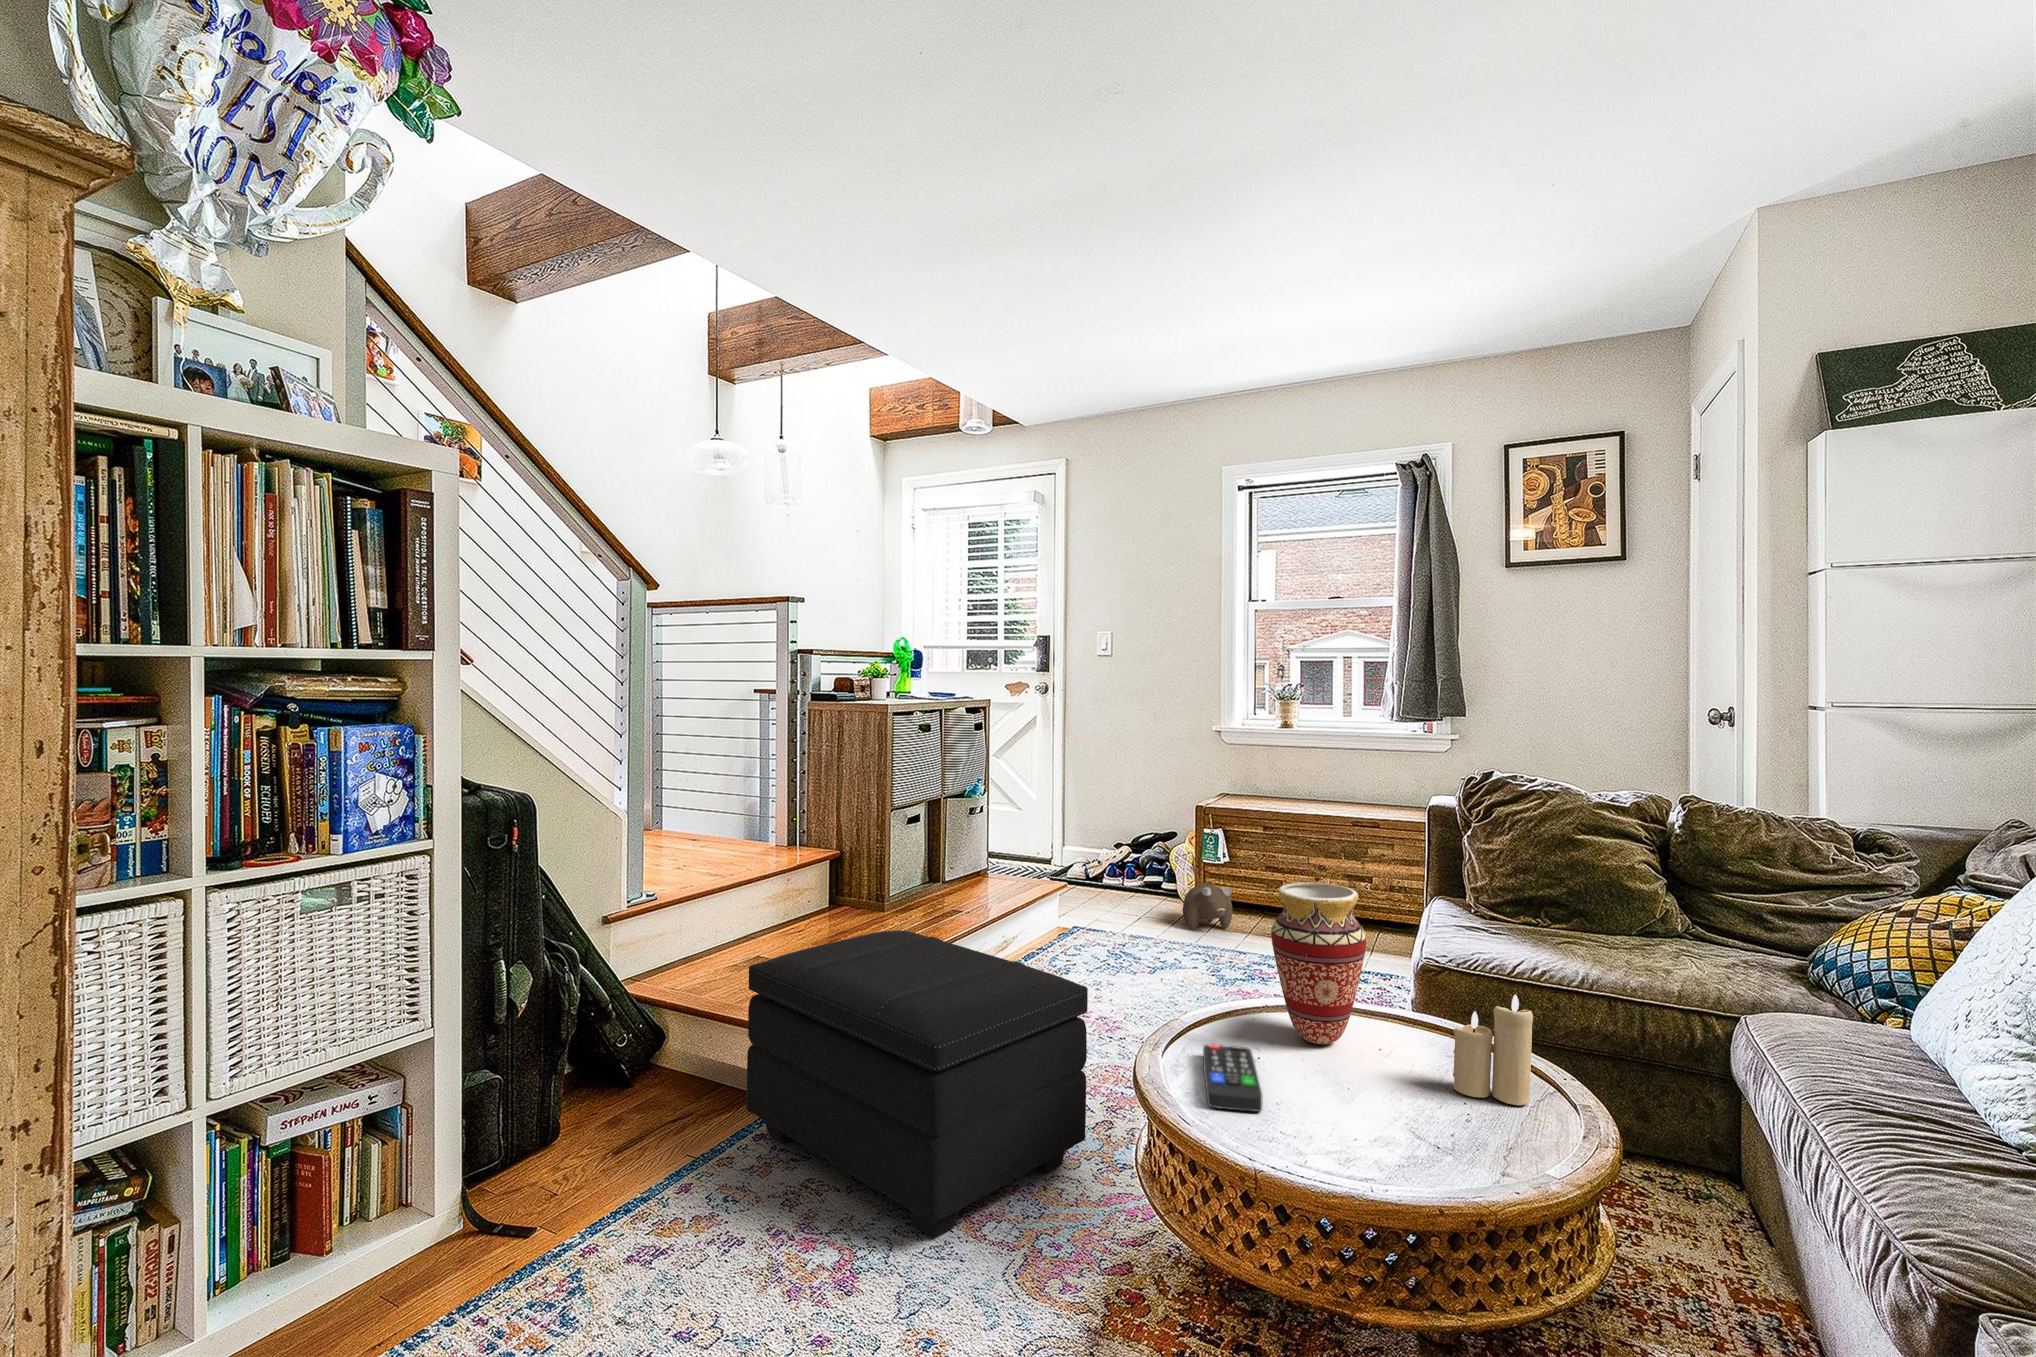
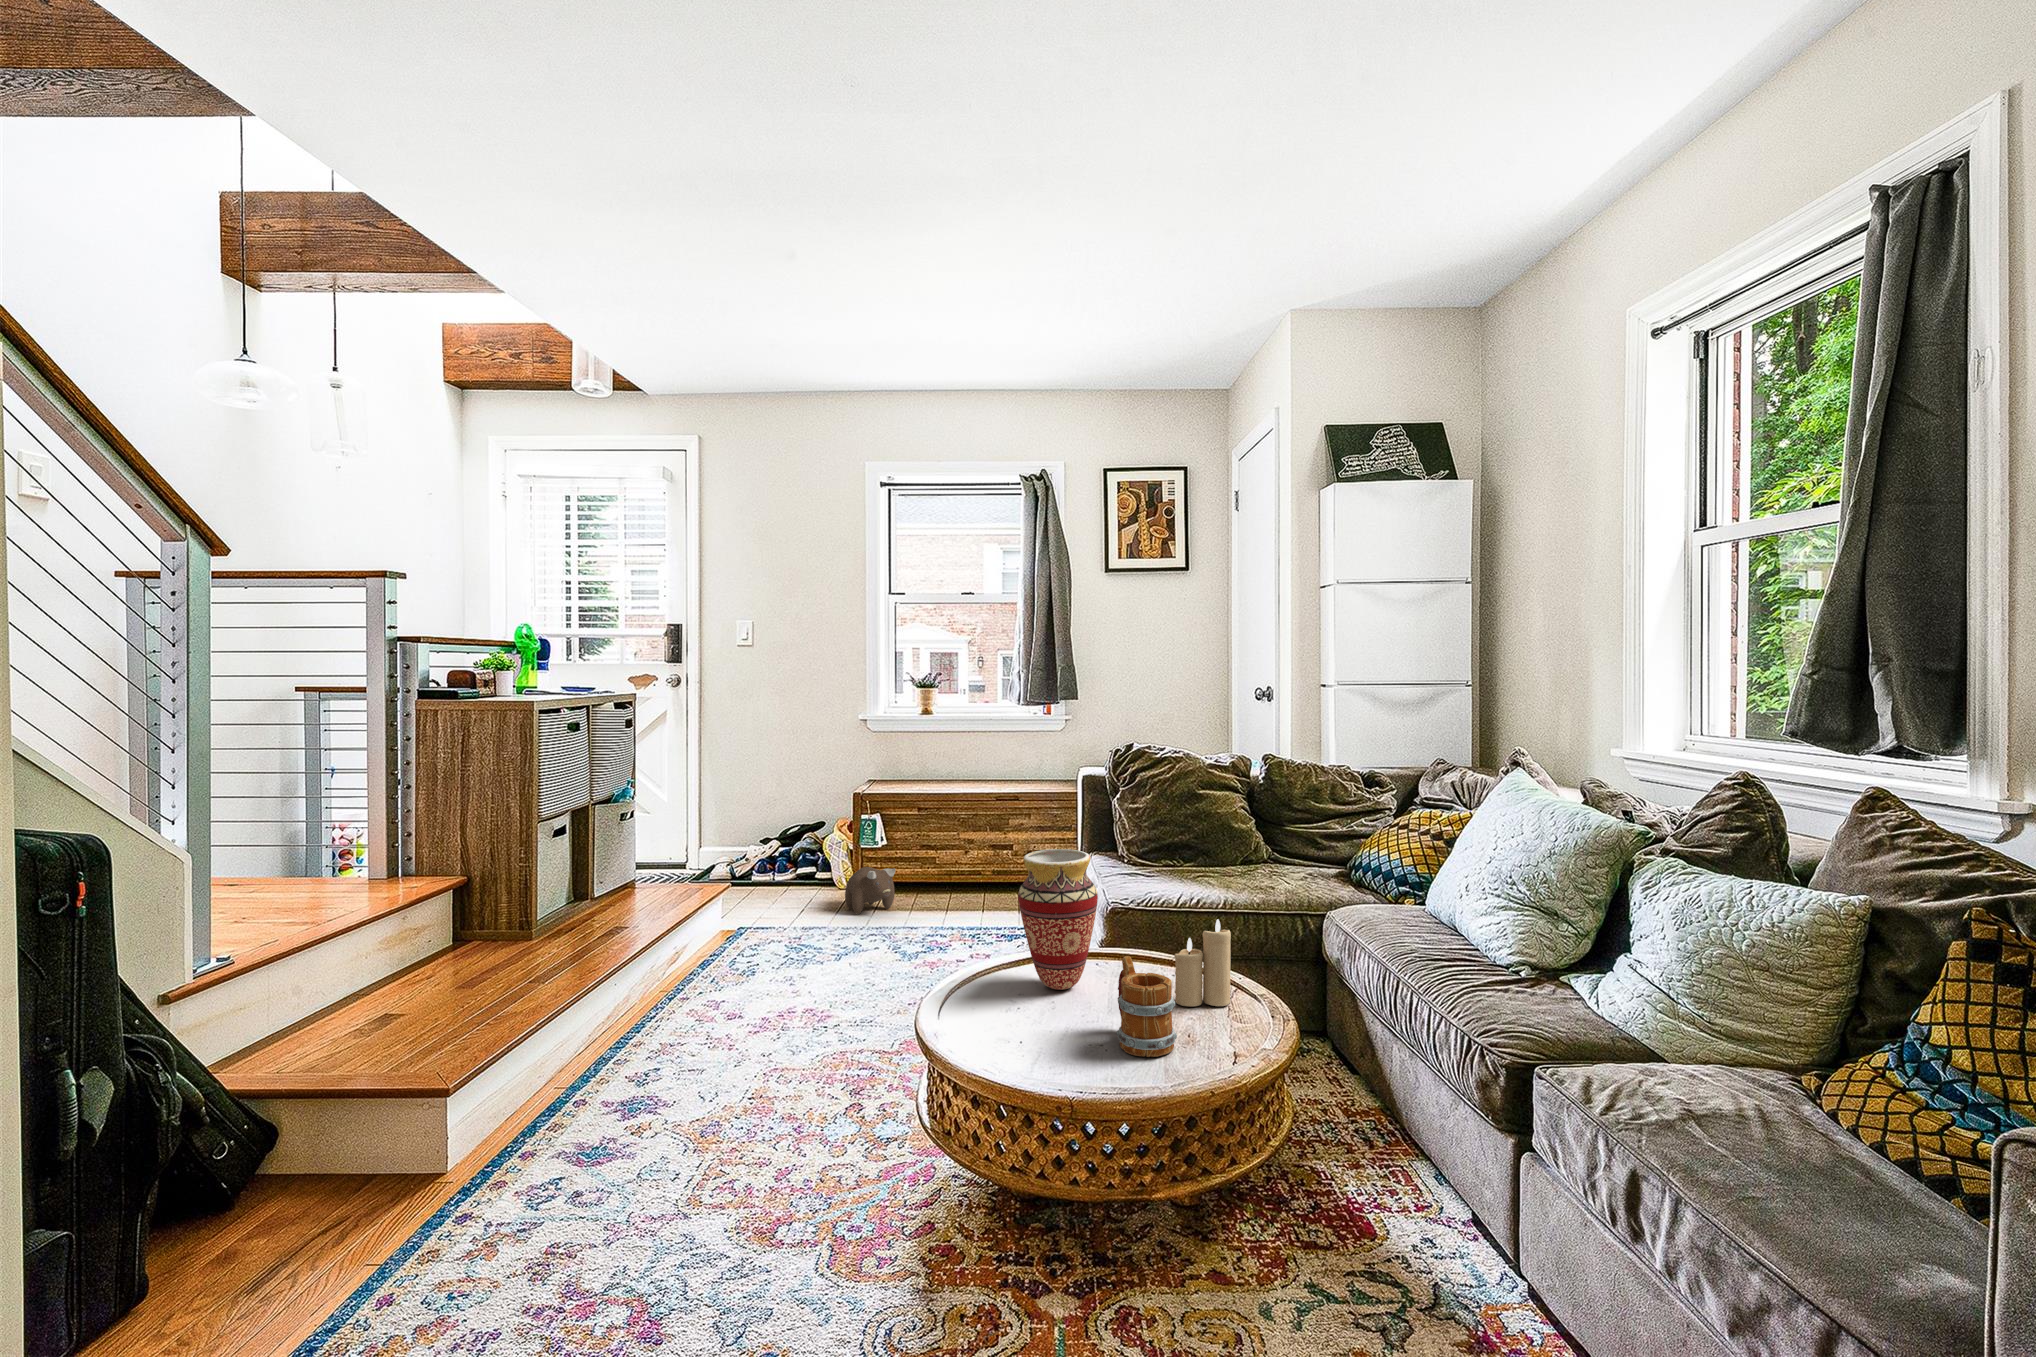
footstool: present [746,930,1088,1239] -> none [446,956,848,1259]
mug: none [1349,1019,1425,1147] -> present [1117,956,1177,1057]
remote control: present [1203,1044,1262,1112] -> none [976,1003,1049,1059]

